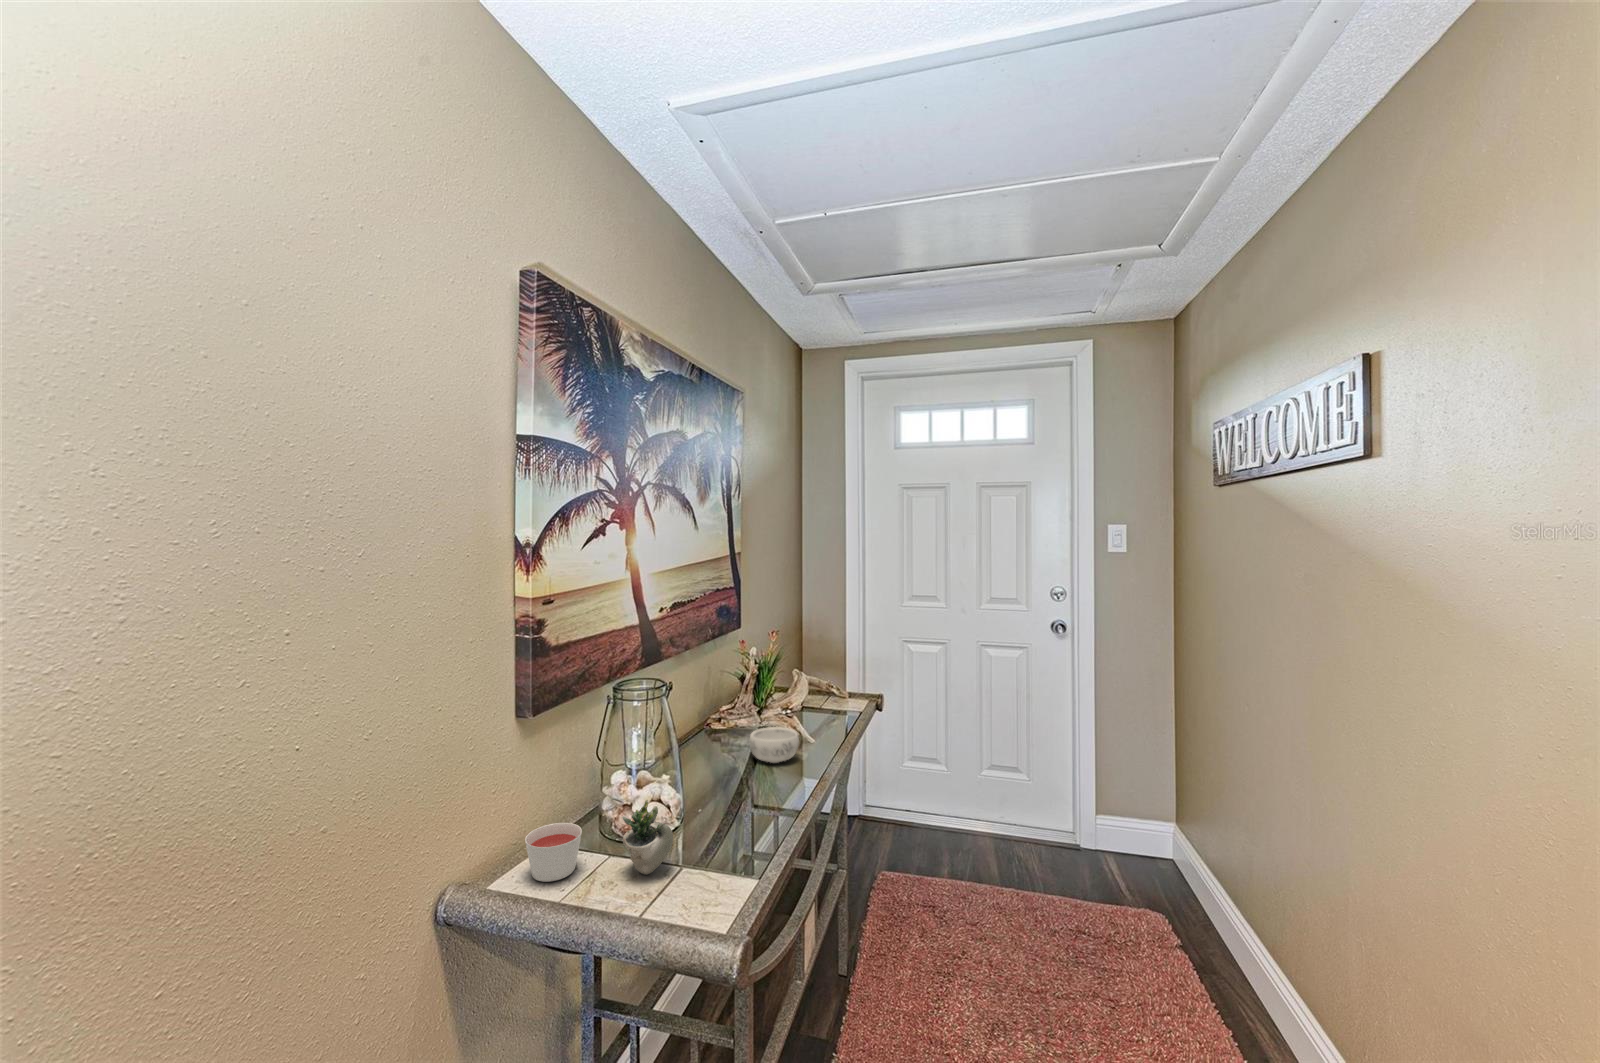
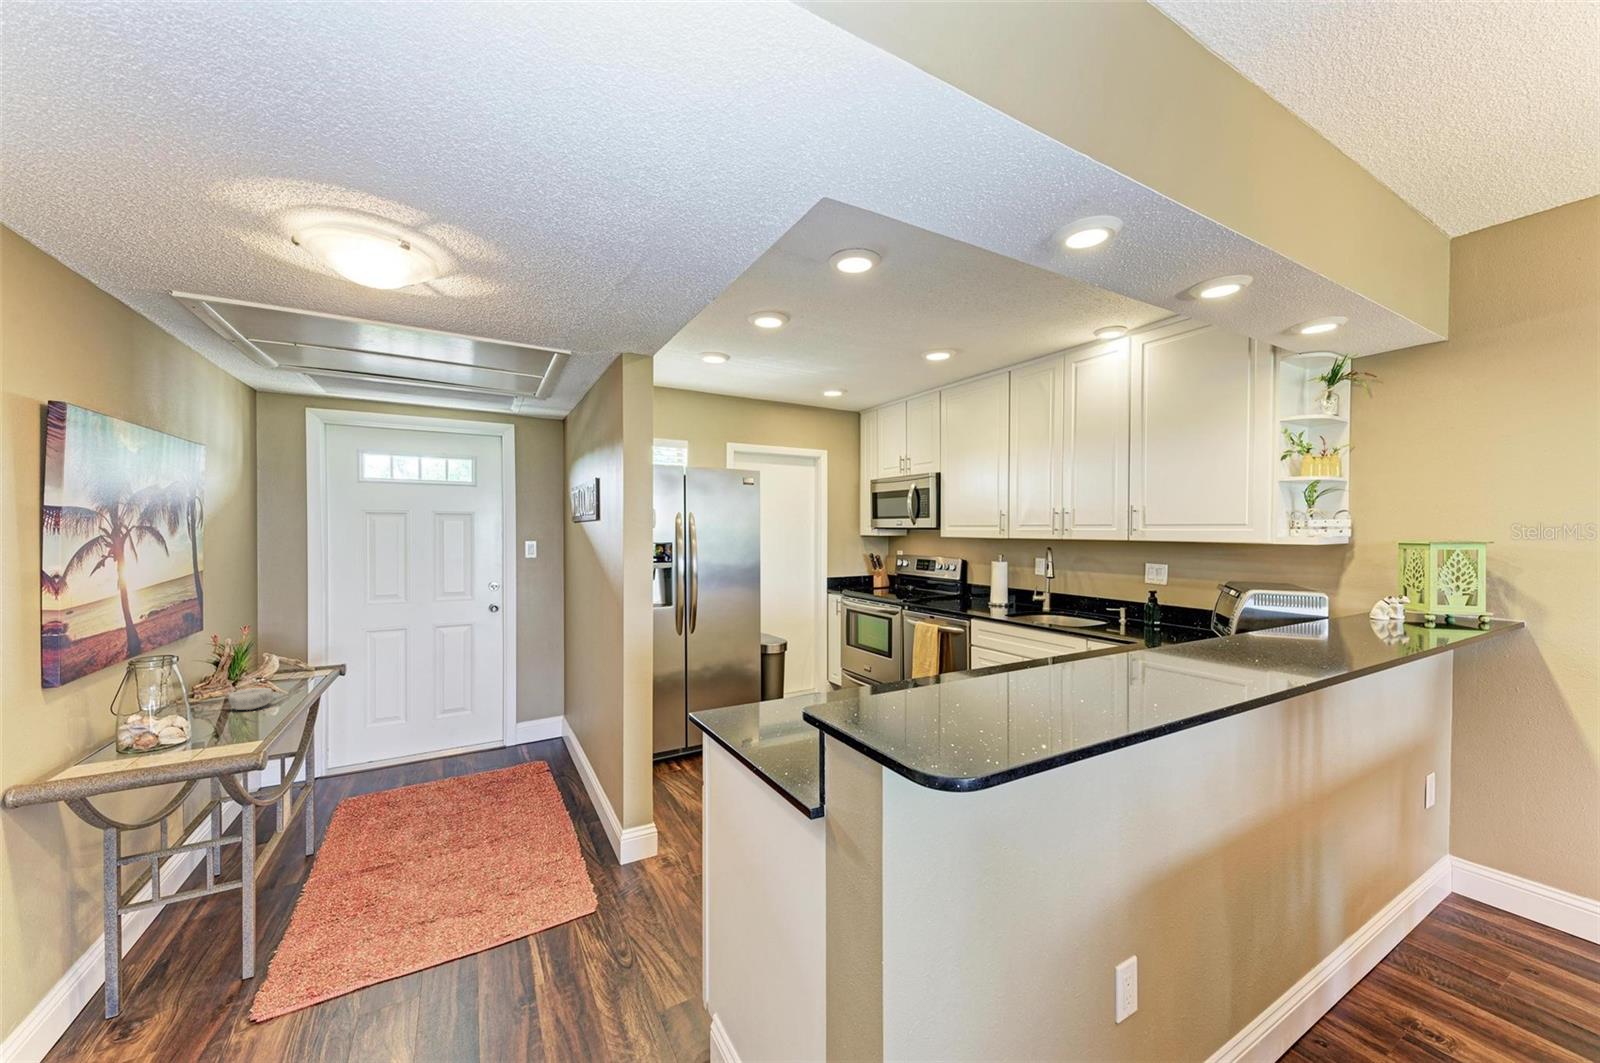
succulent plant: present [623,800,702,875] -> none [152,712,218,759]
candle: present [525,823,582,882] -> none [70,744,117,776]

